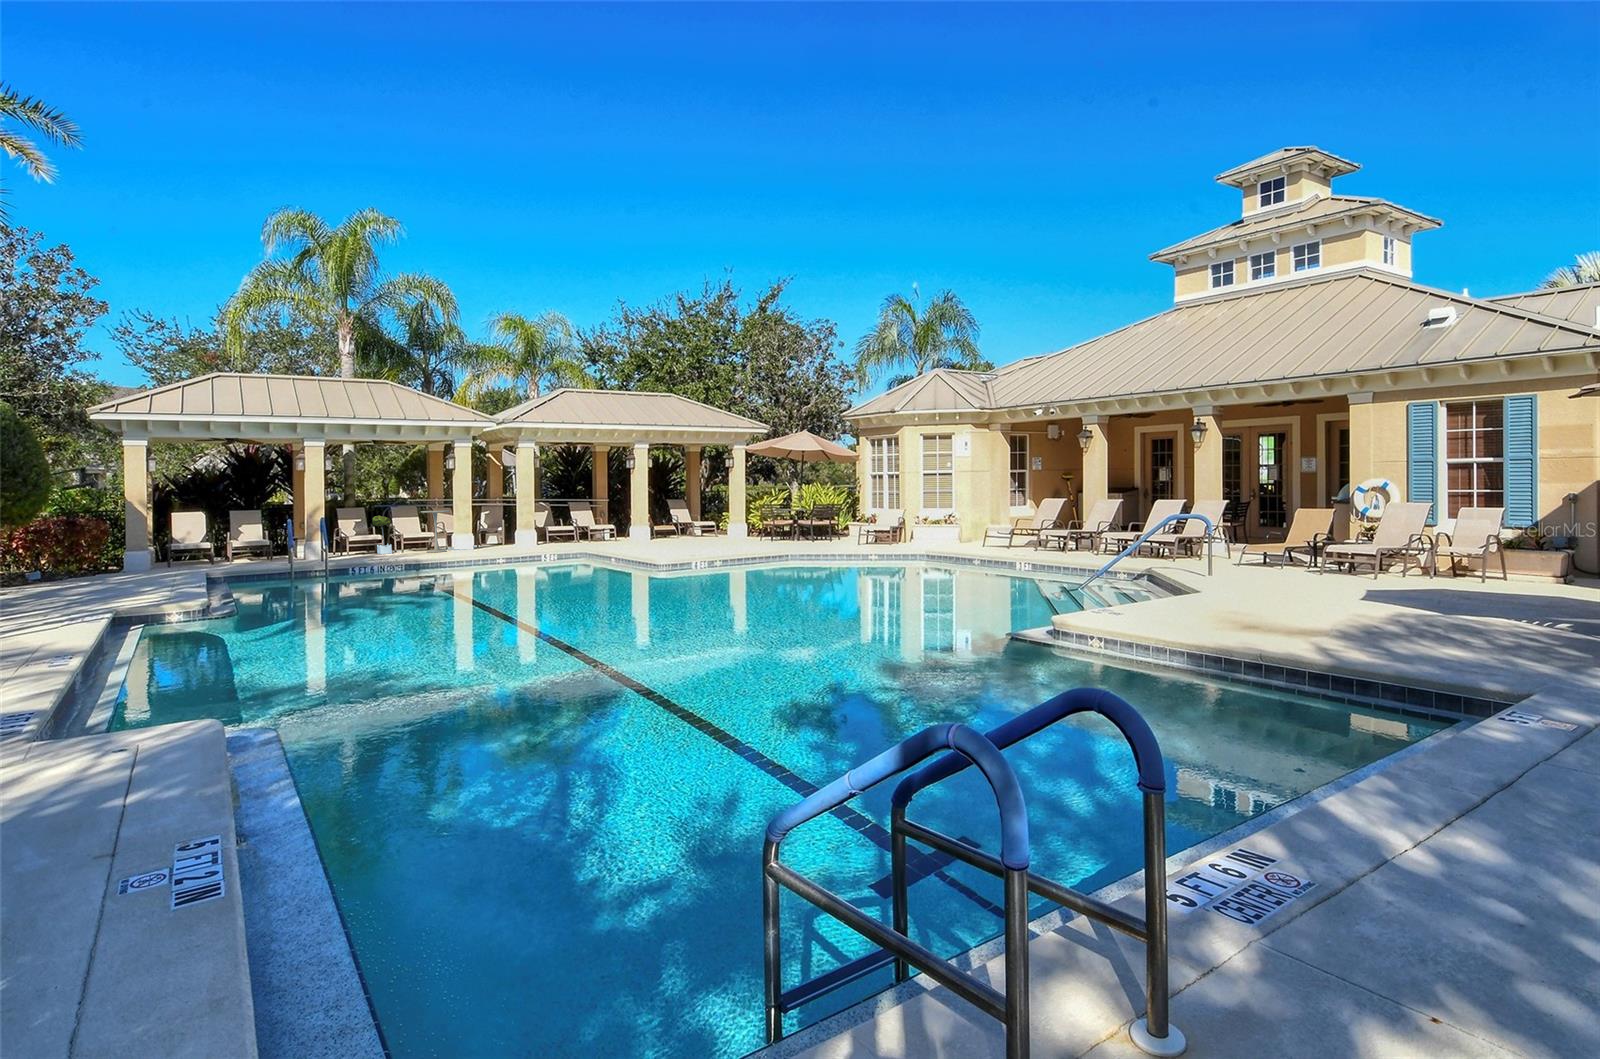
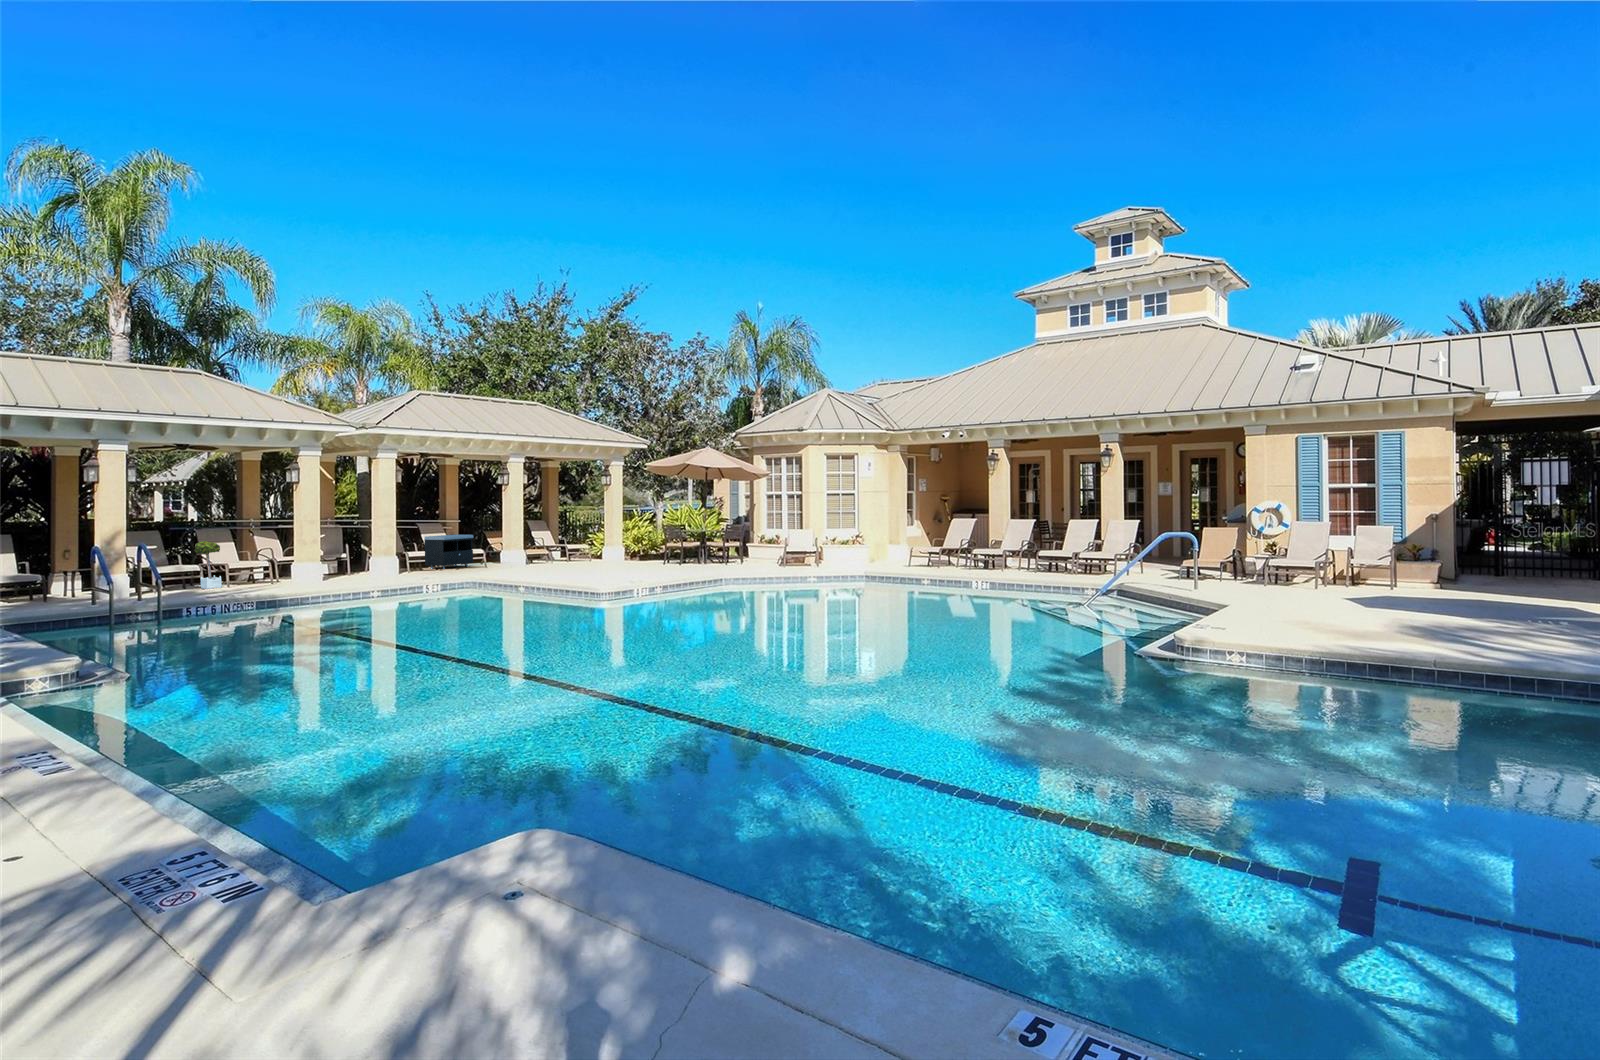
pedestal table: present [421,511,449,552] -> none [260,534,297,585]
storage bench: none [563,512,606,542] -> present [424,535,474,569]

